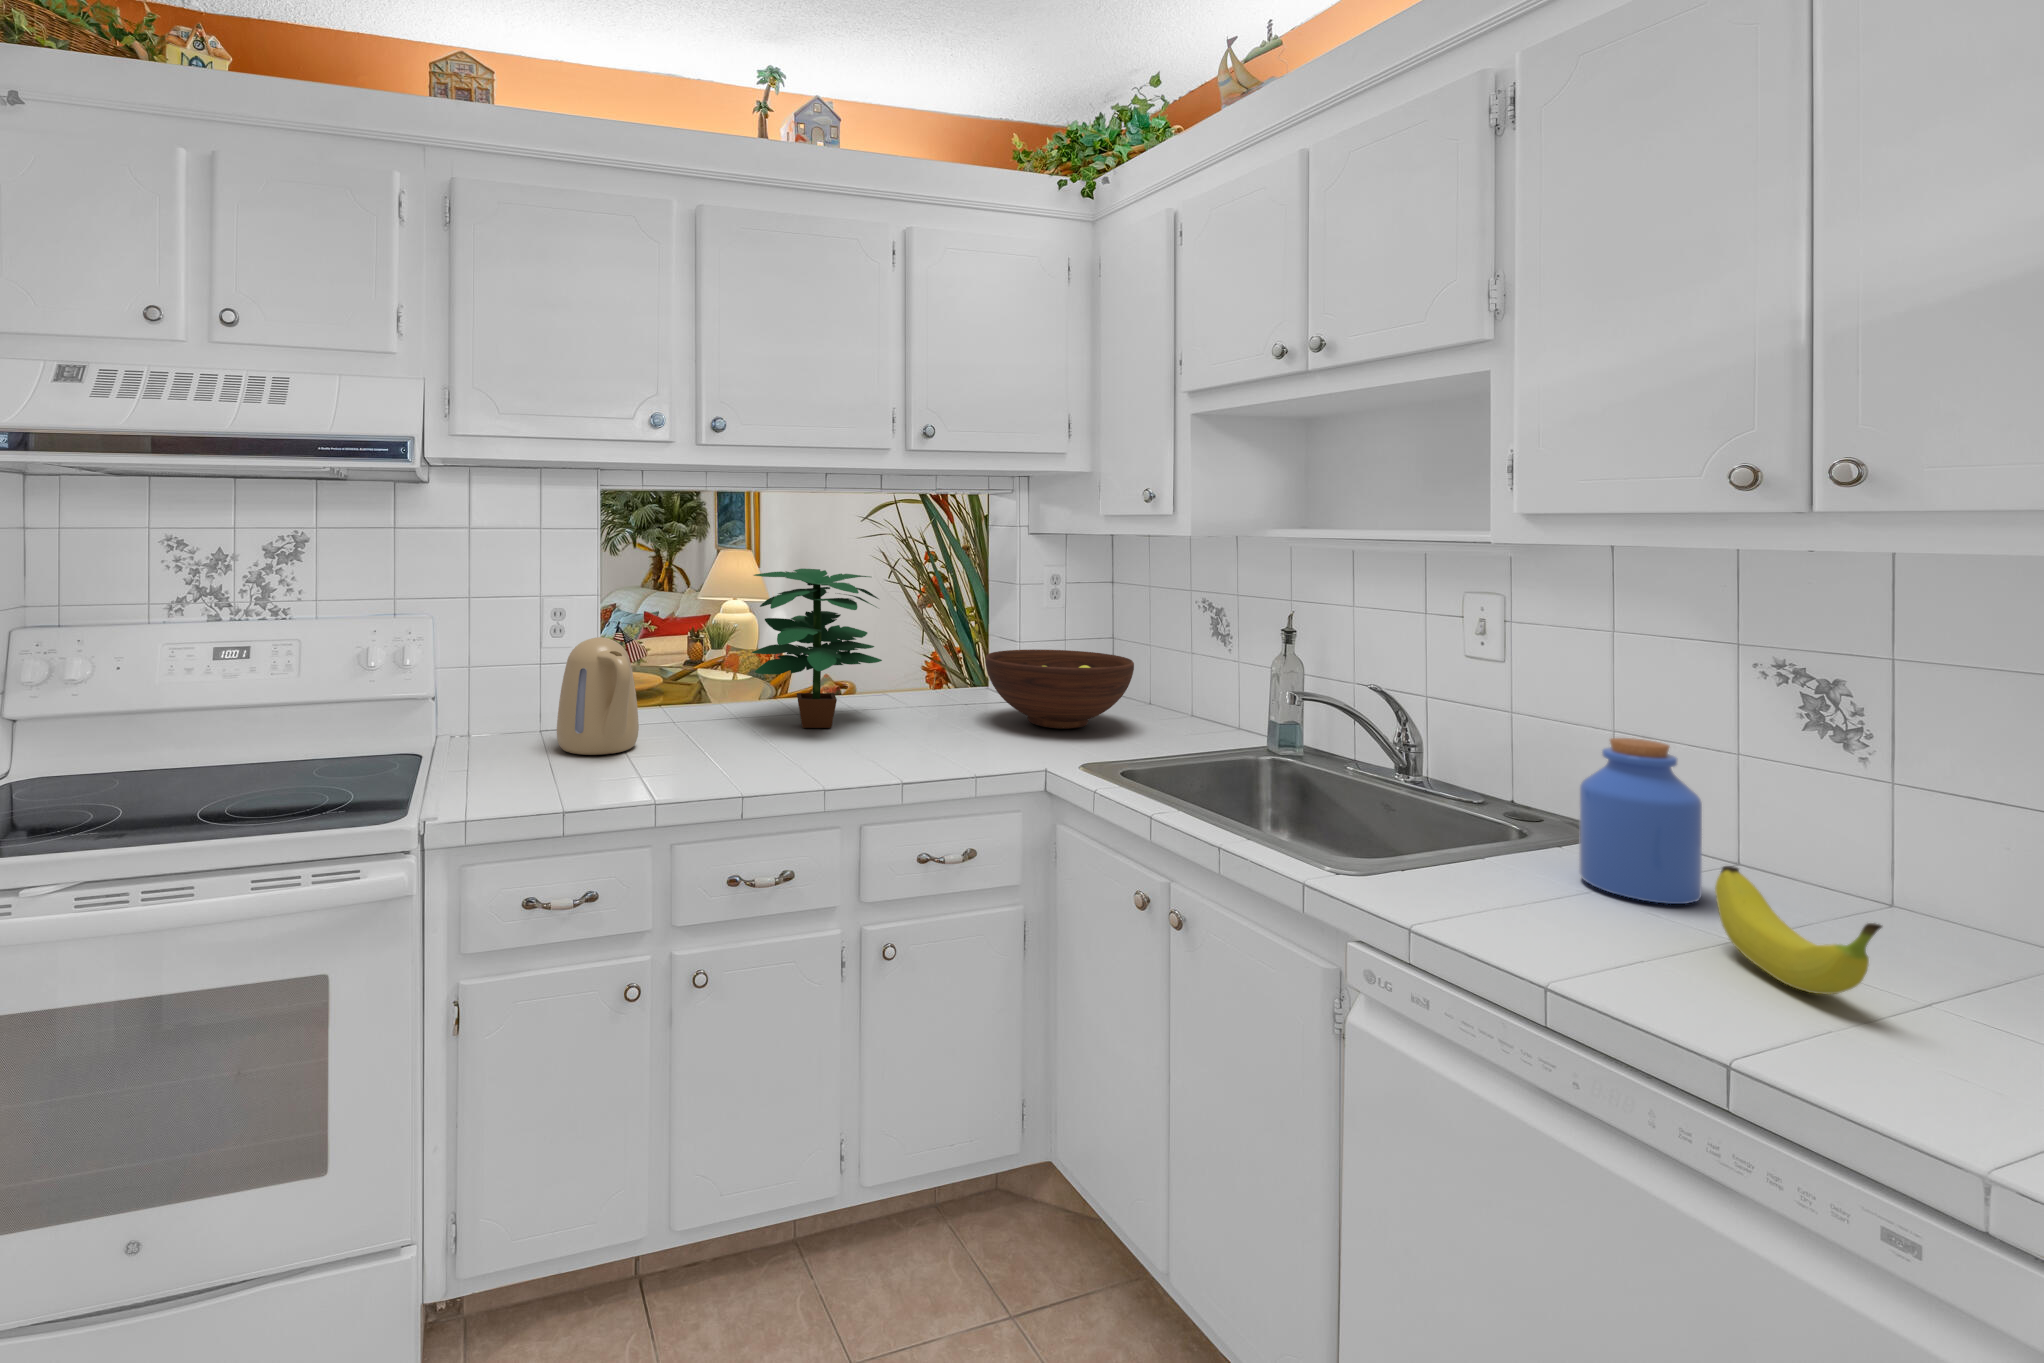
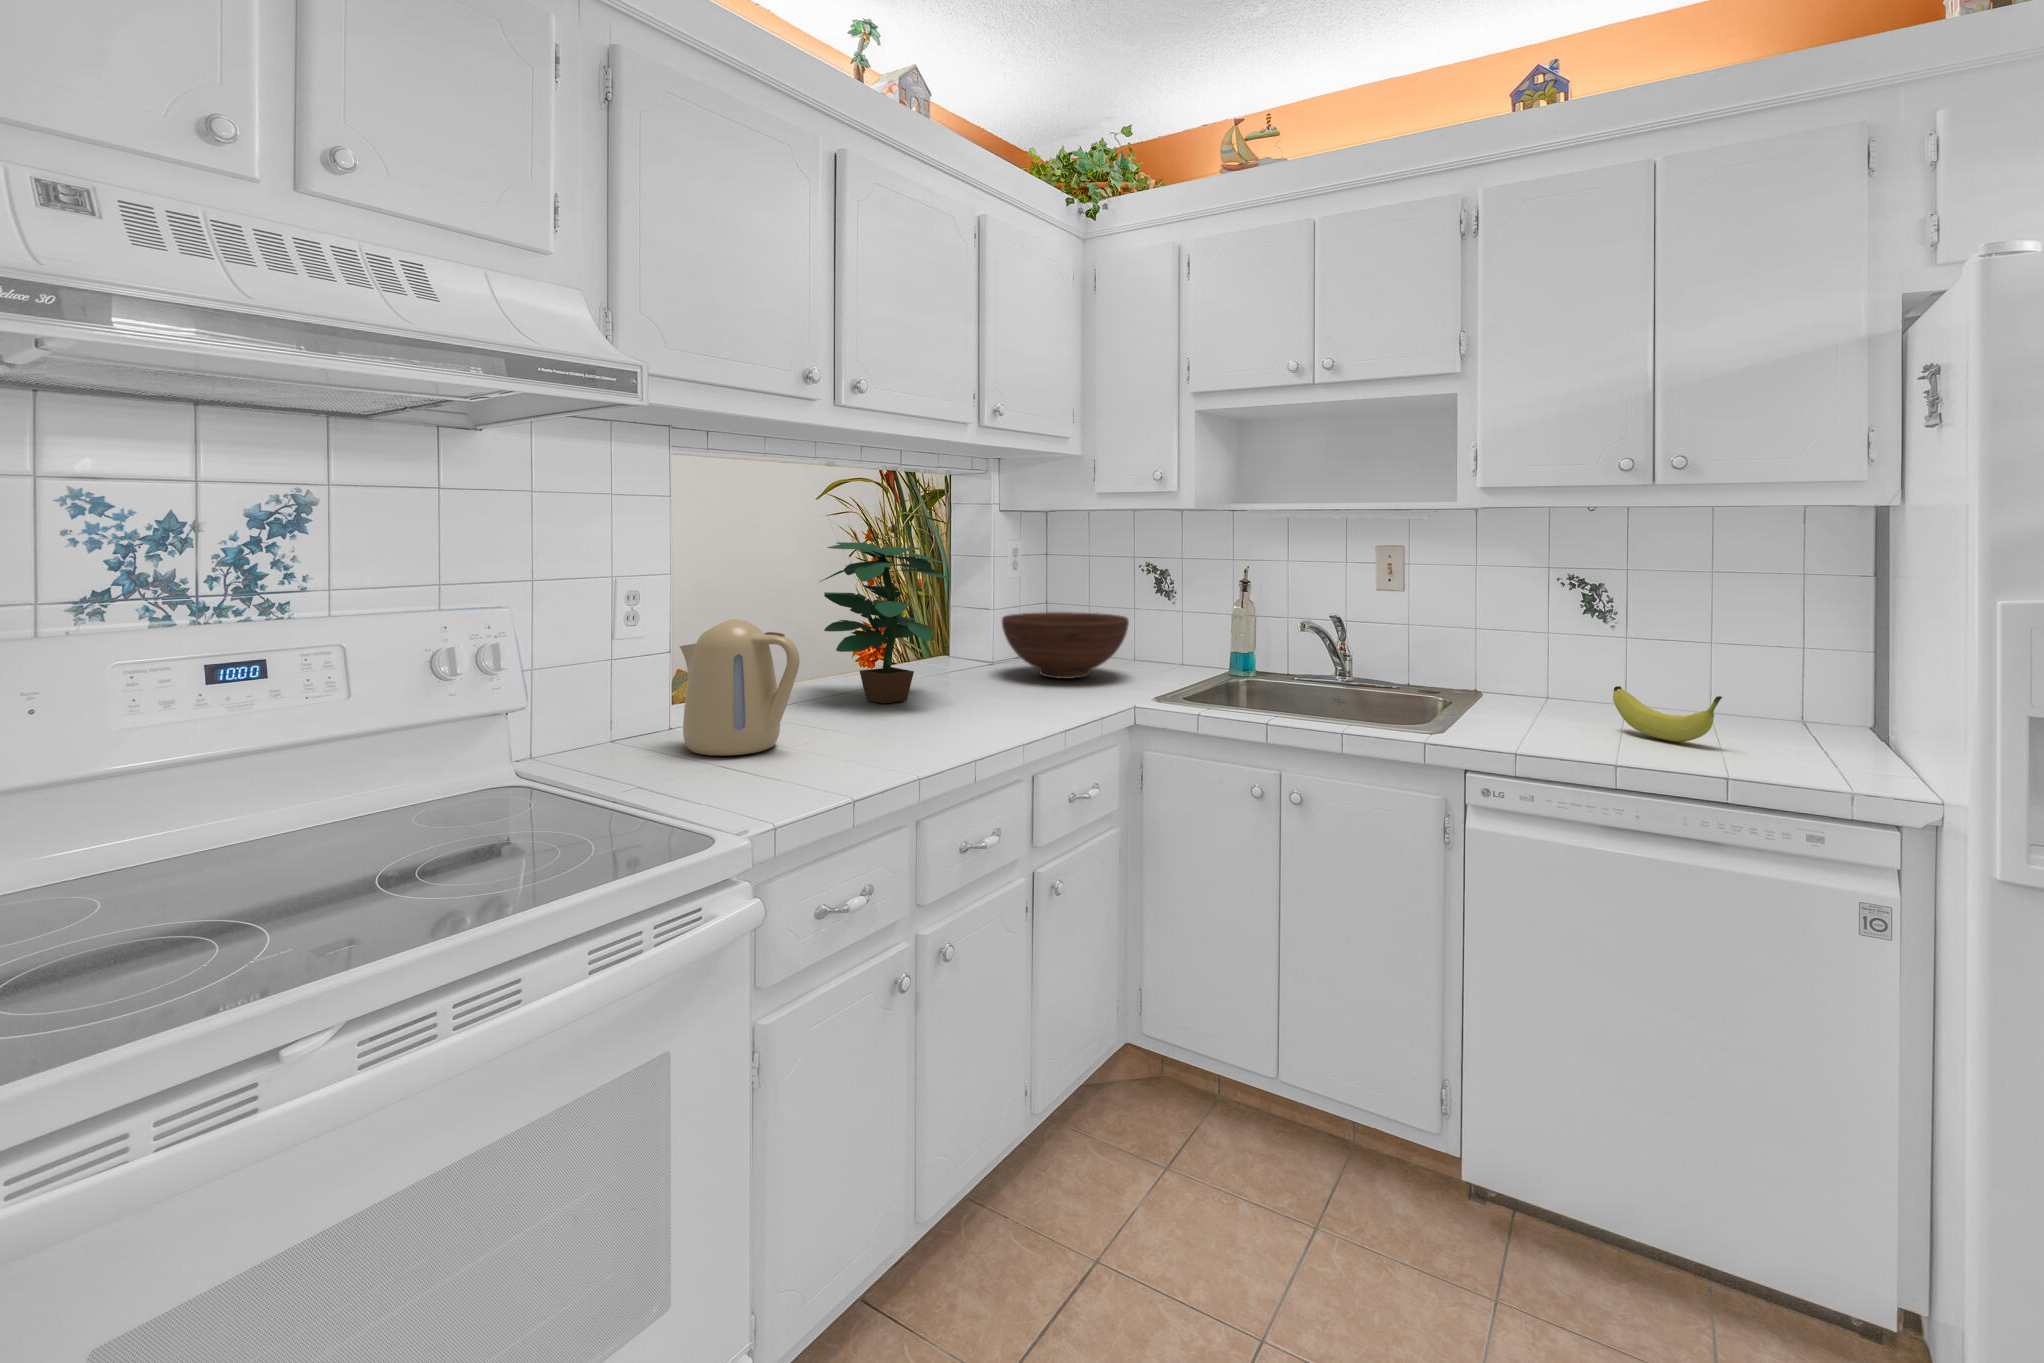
jar: present [1579,738,1702,904] -> none [1512,625,1575,719]

